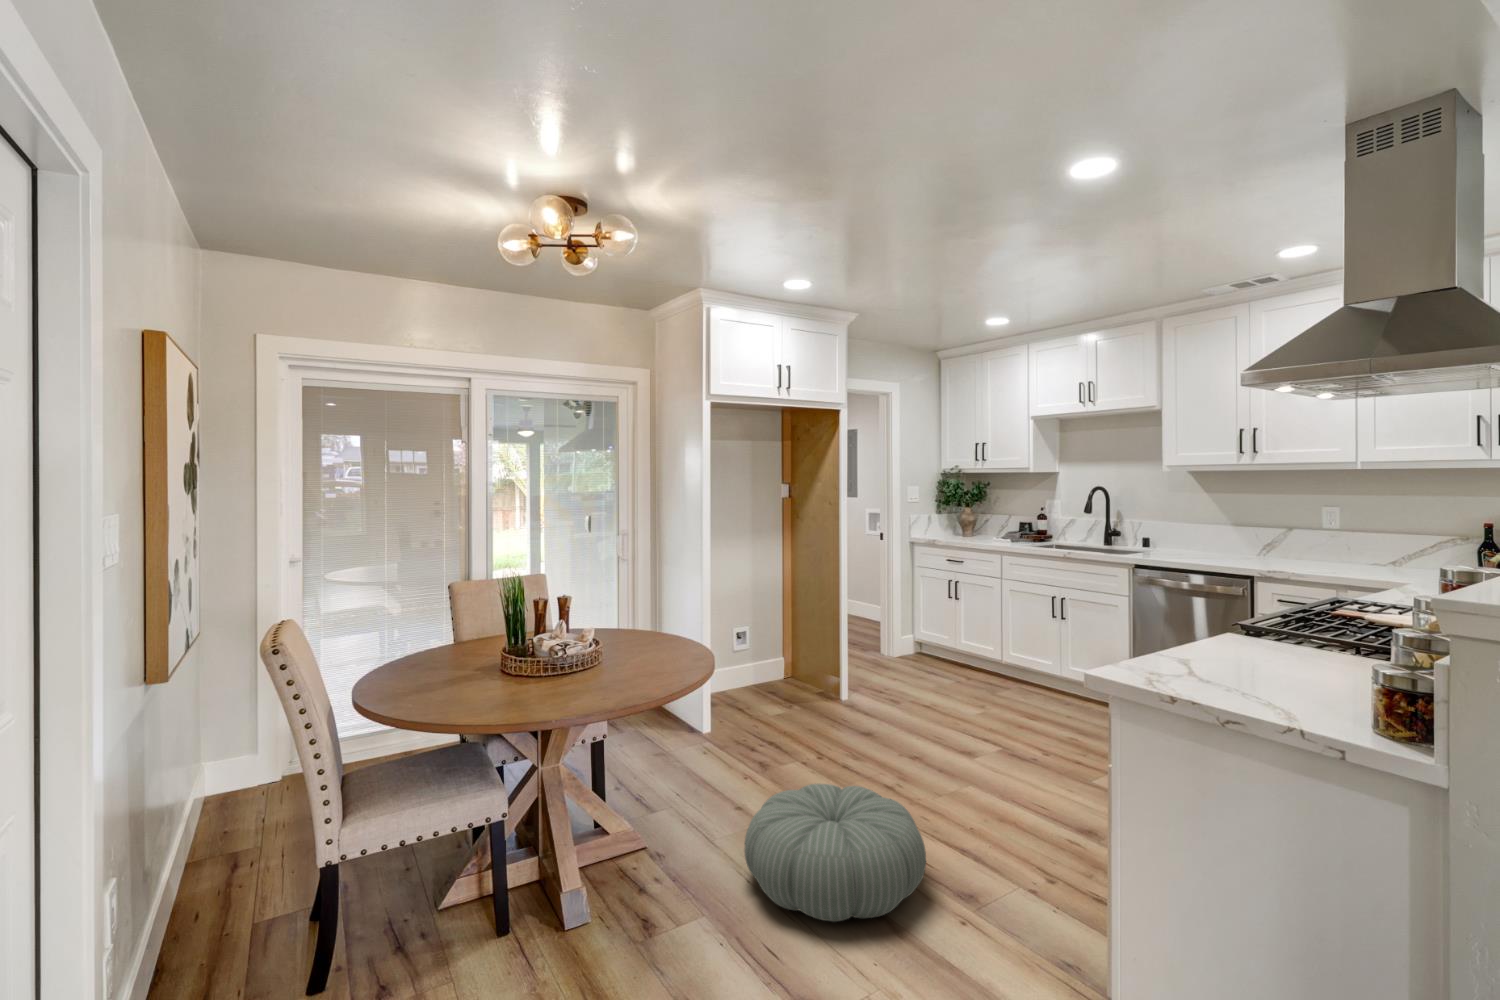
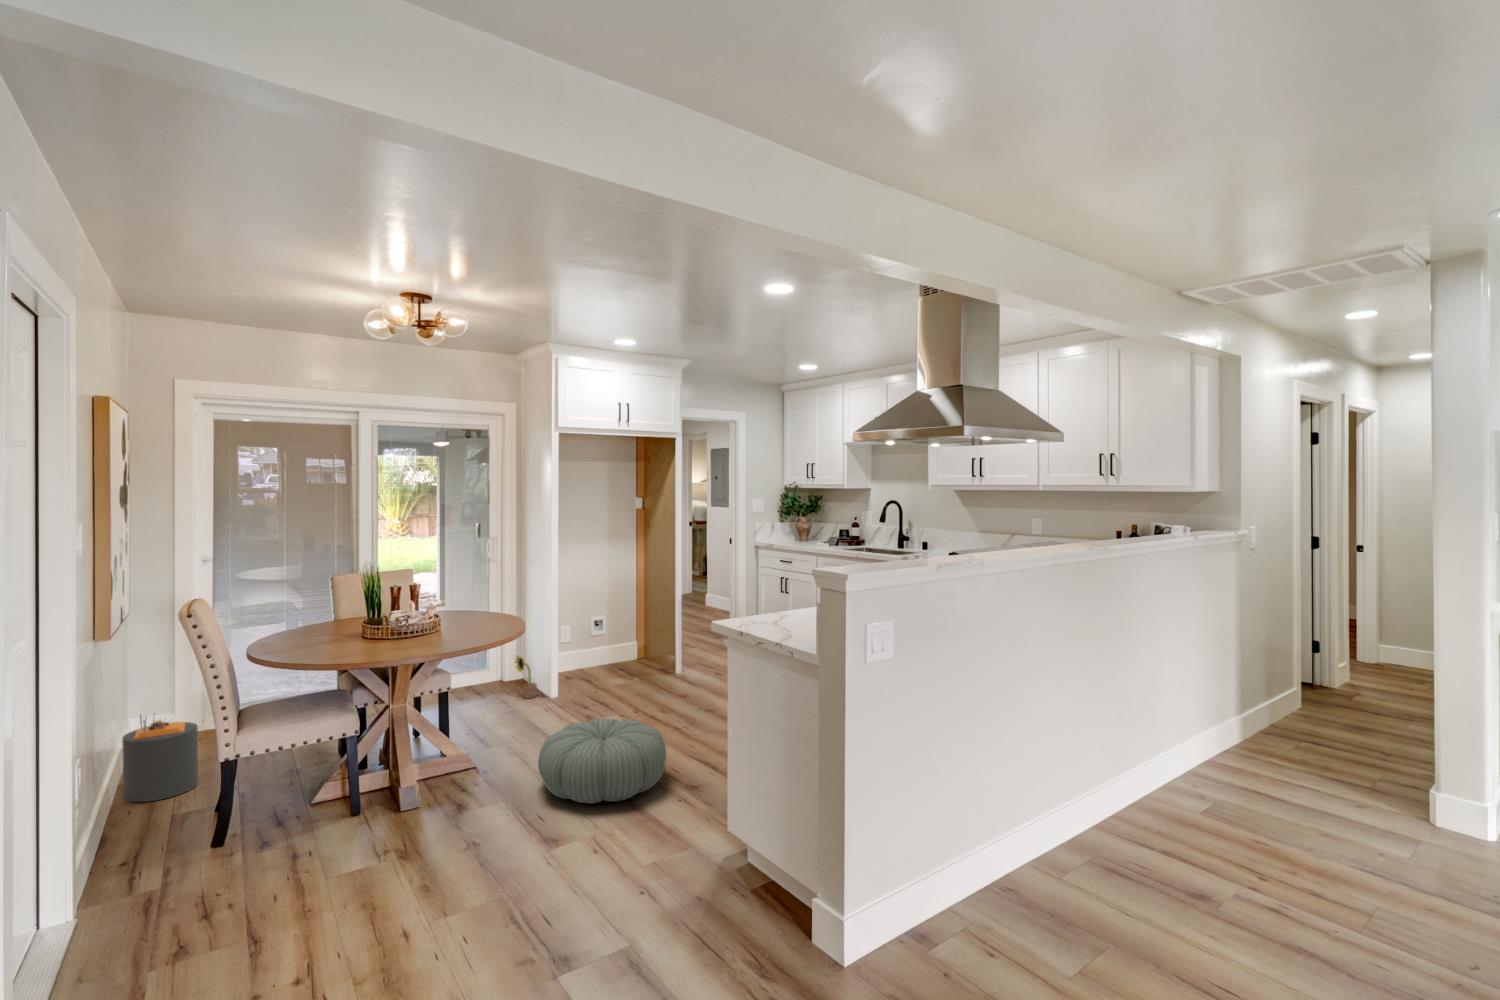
decorative plant: none [655,679,684,735] -> present [515,656,537,698]
trash can: none [188,766,286,897] -> present [122,713,198,802]

